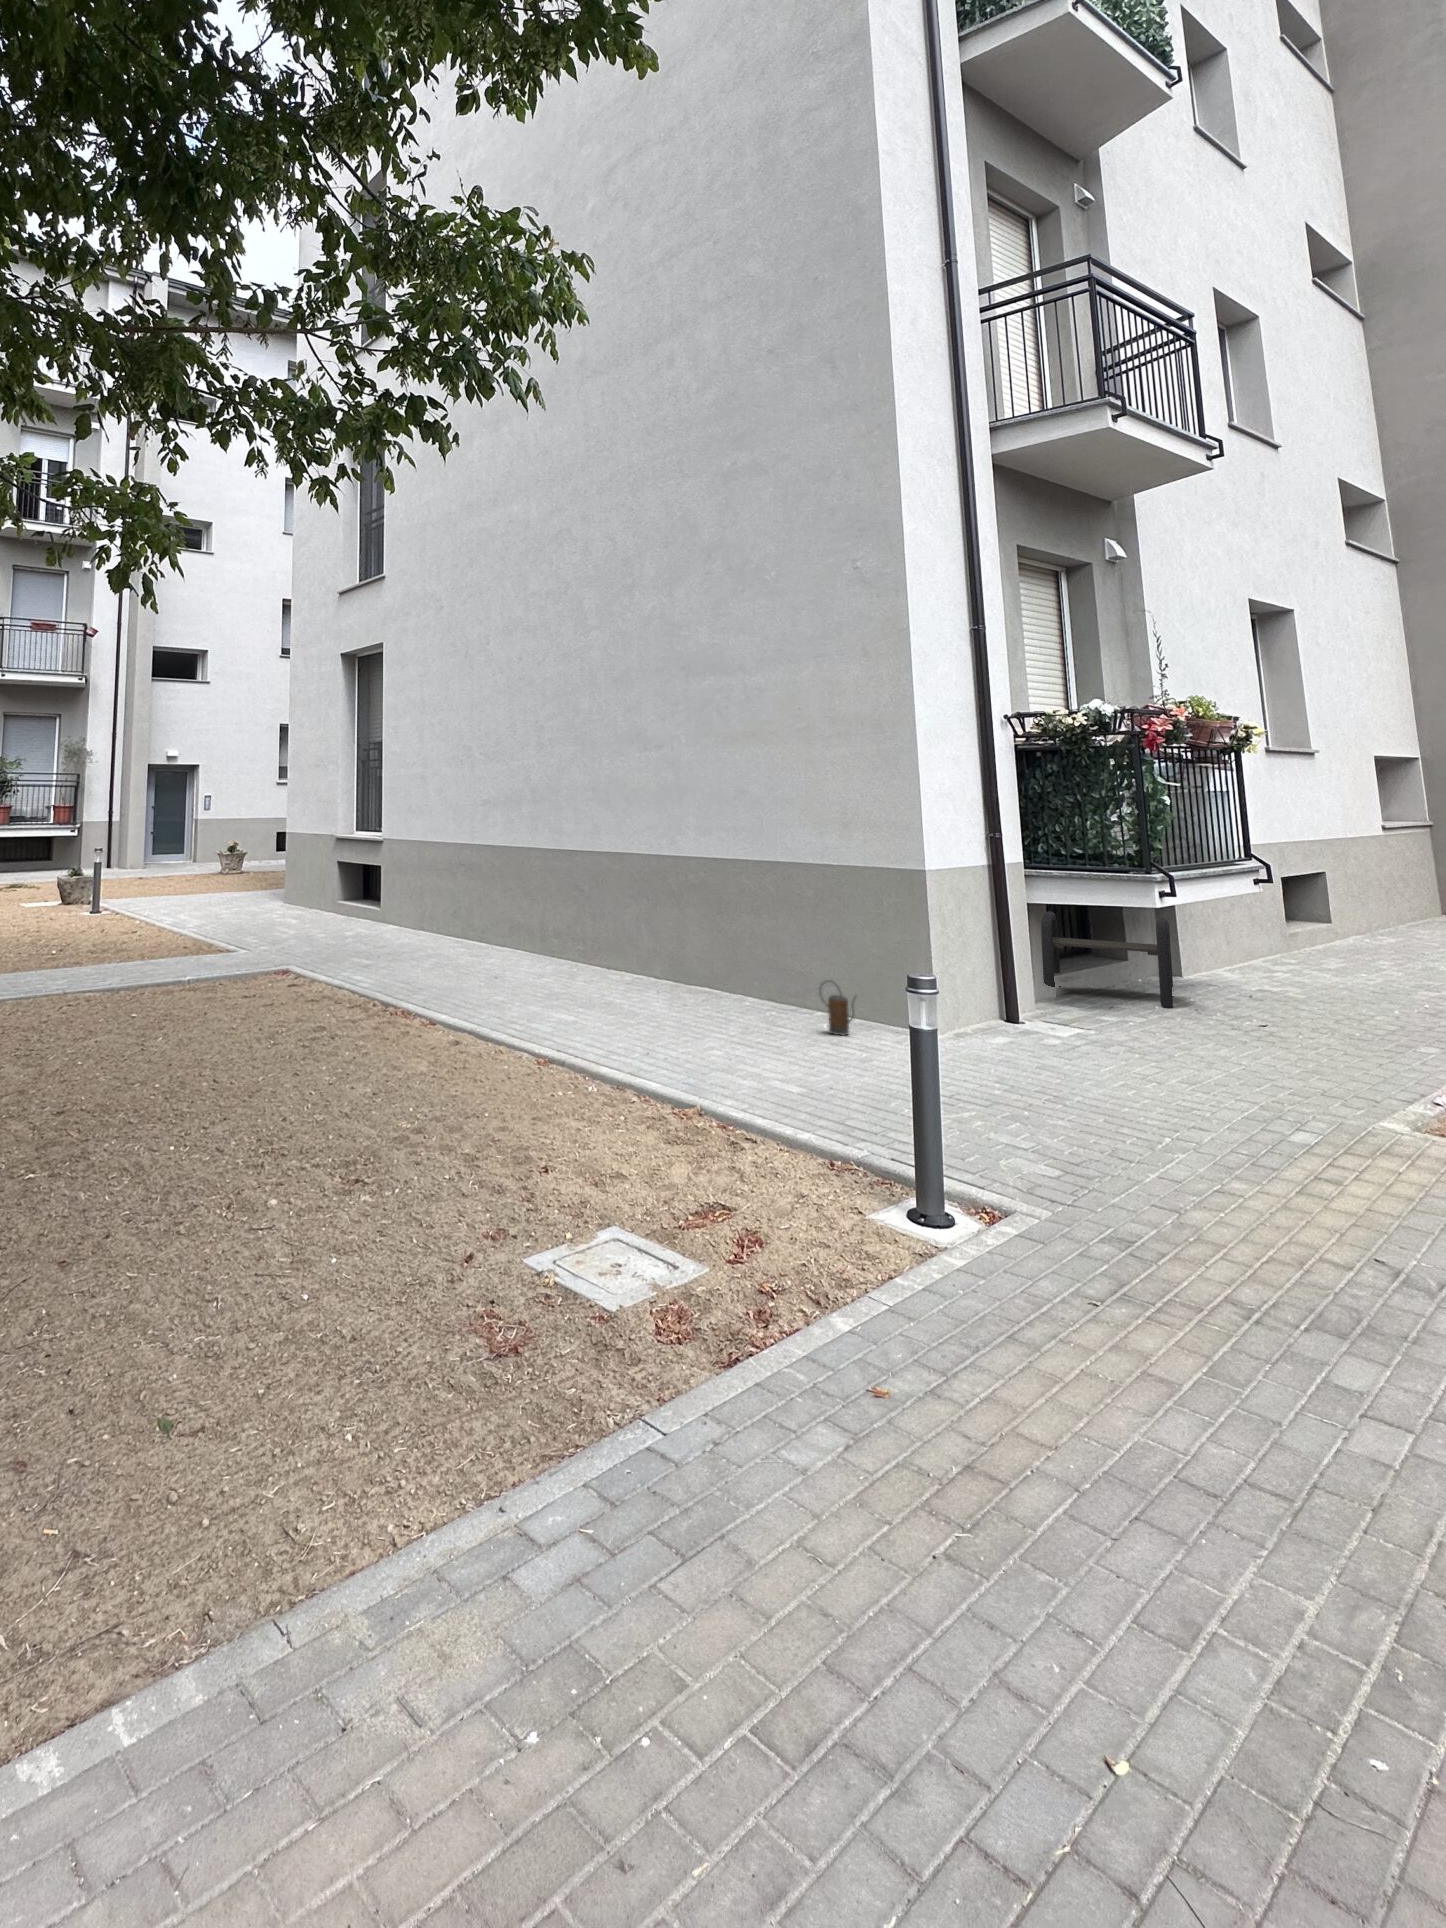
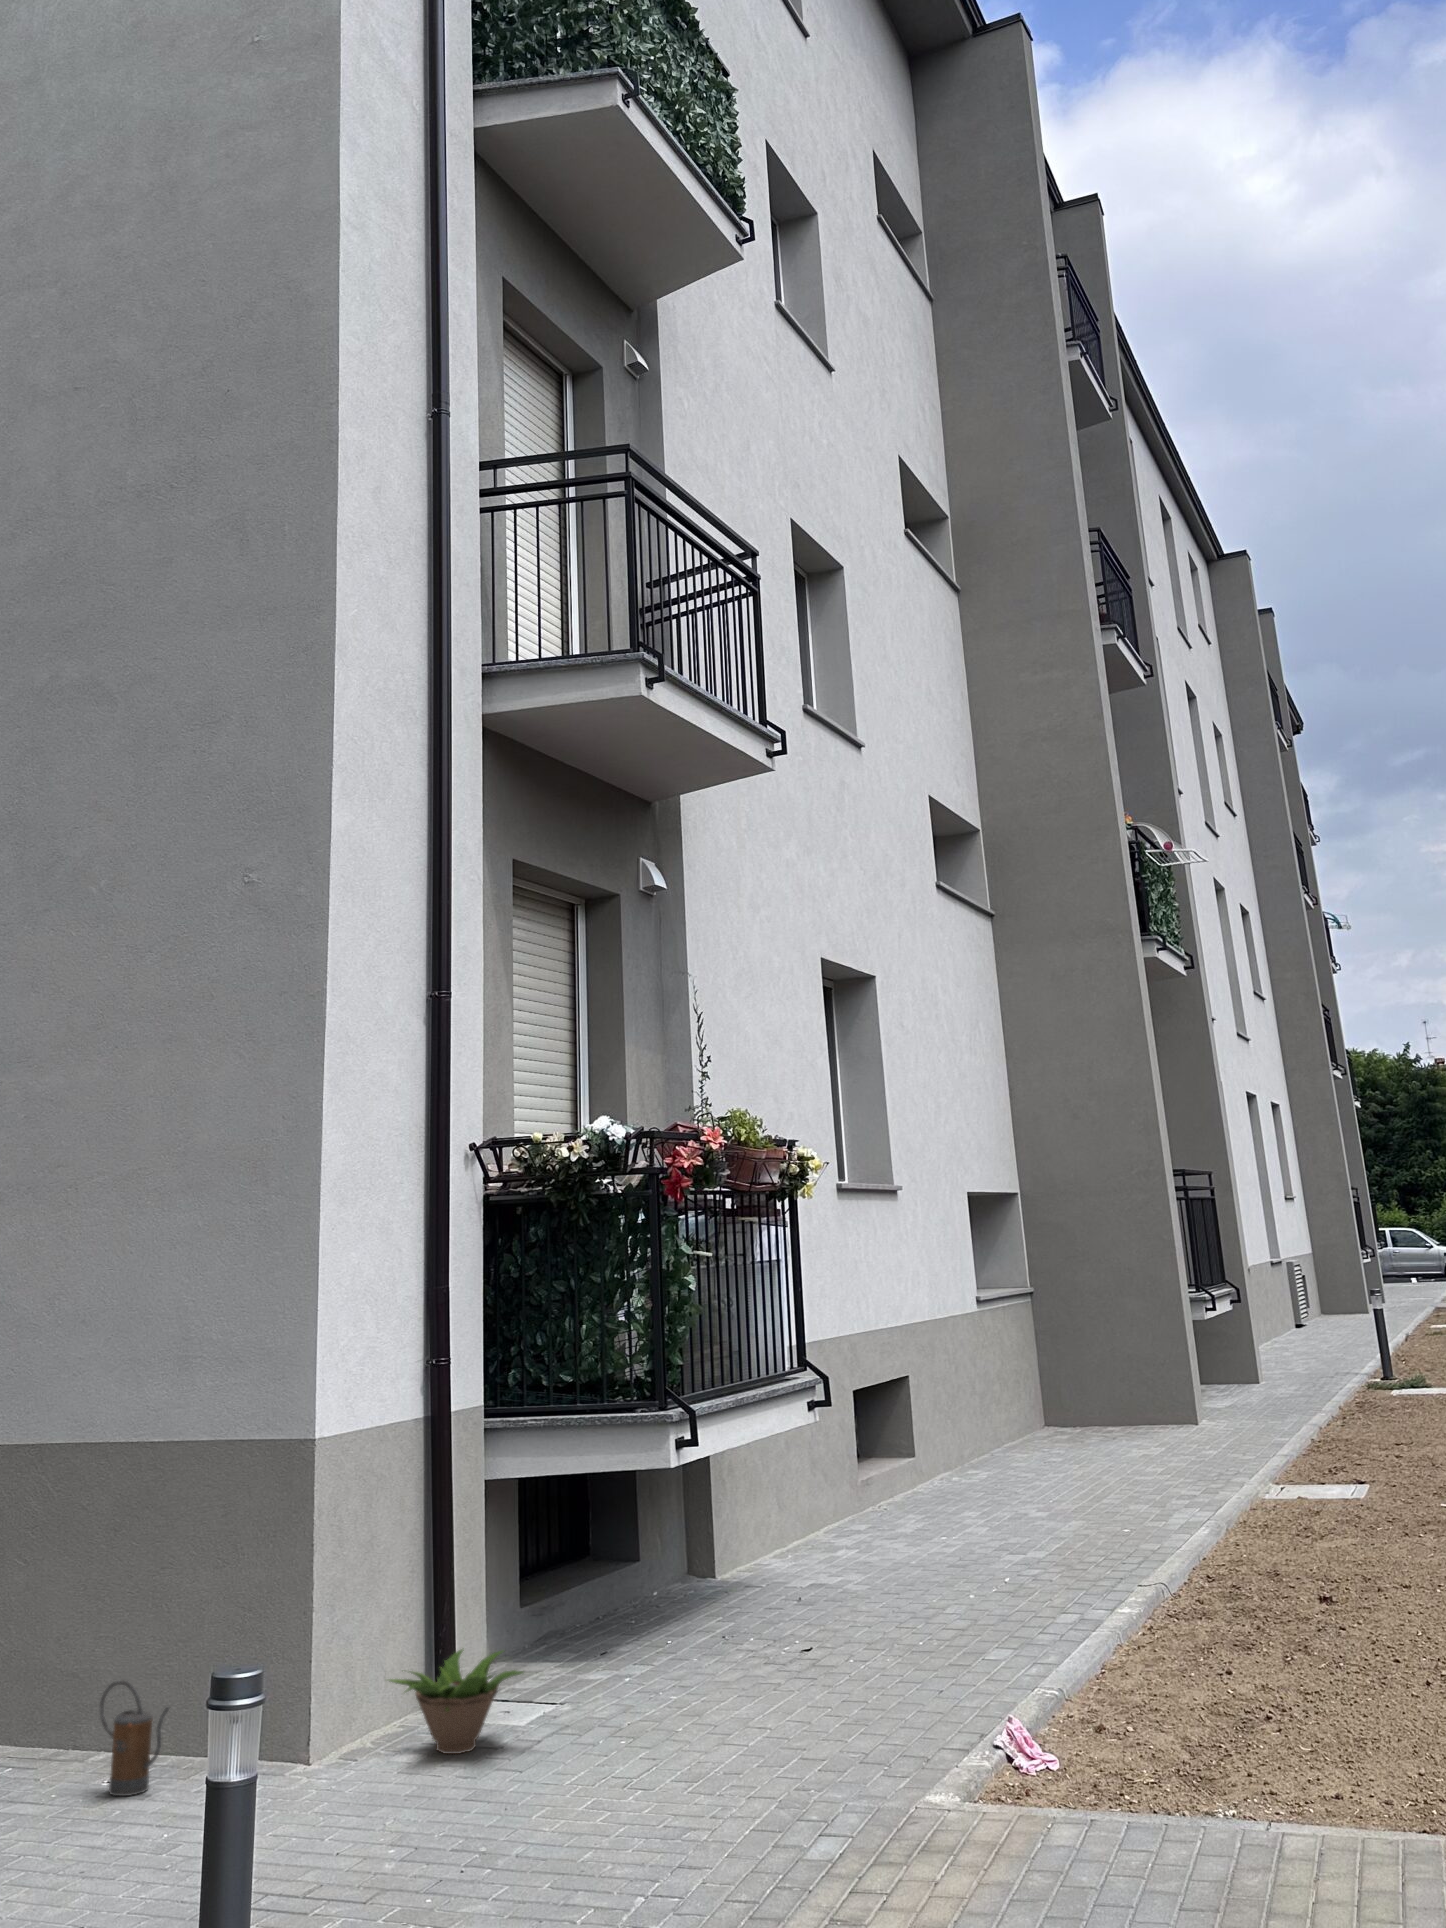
bench: present [1041,911,1174,1008] -> none [507,1474,698,1636]
decorative plant: none [976,991,1065,1043] -> present [389,1650,523,1754]

